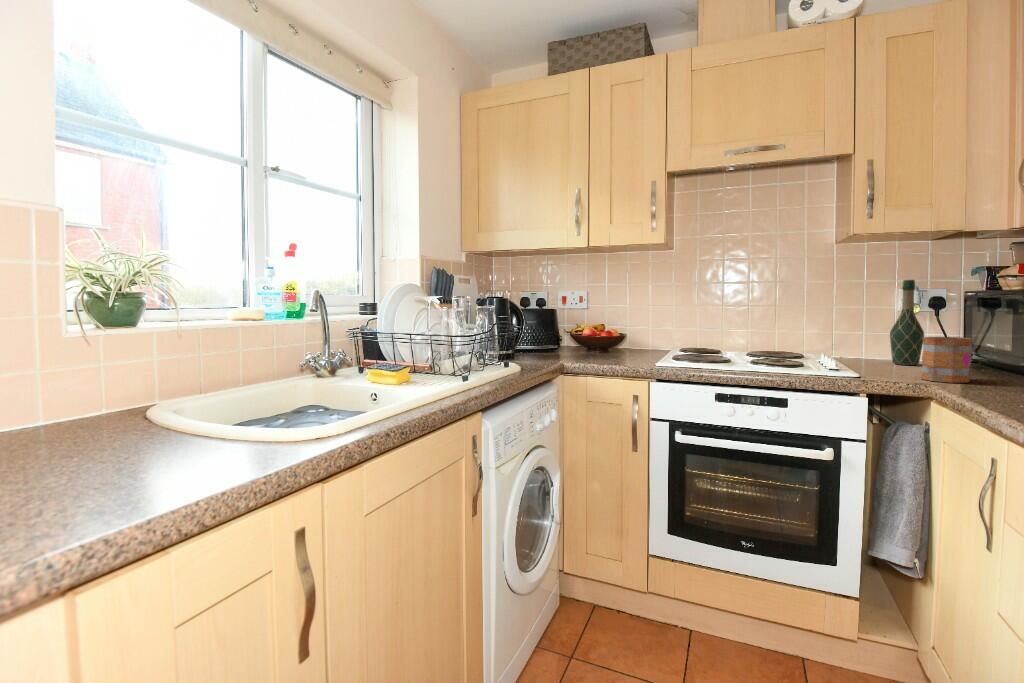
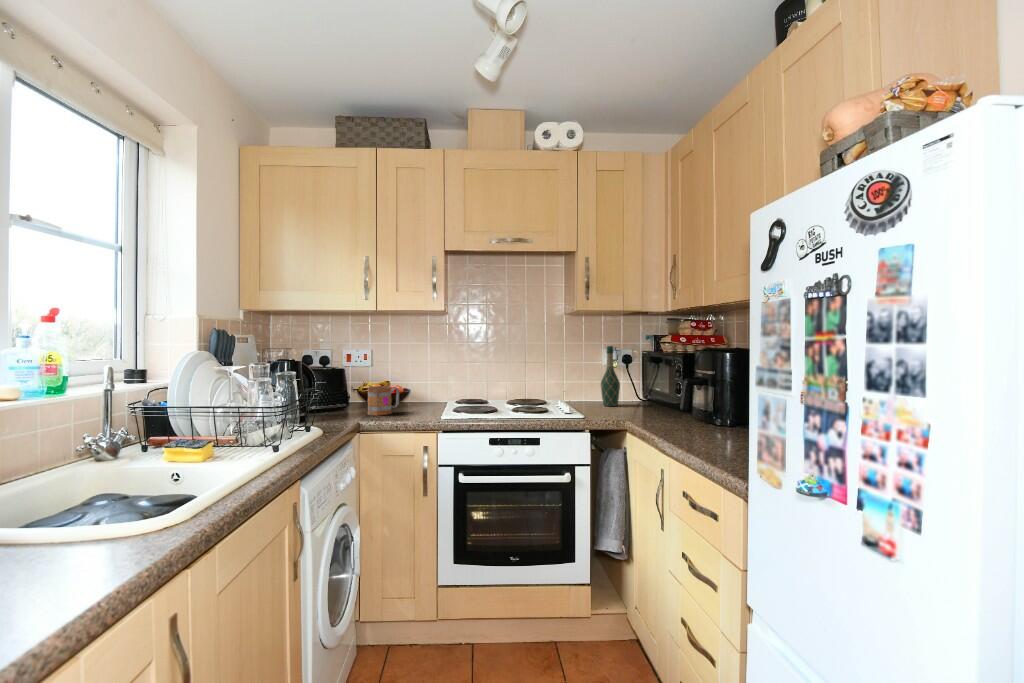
mug: present [921,337,972,383] -> present [368,386,399,416]

